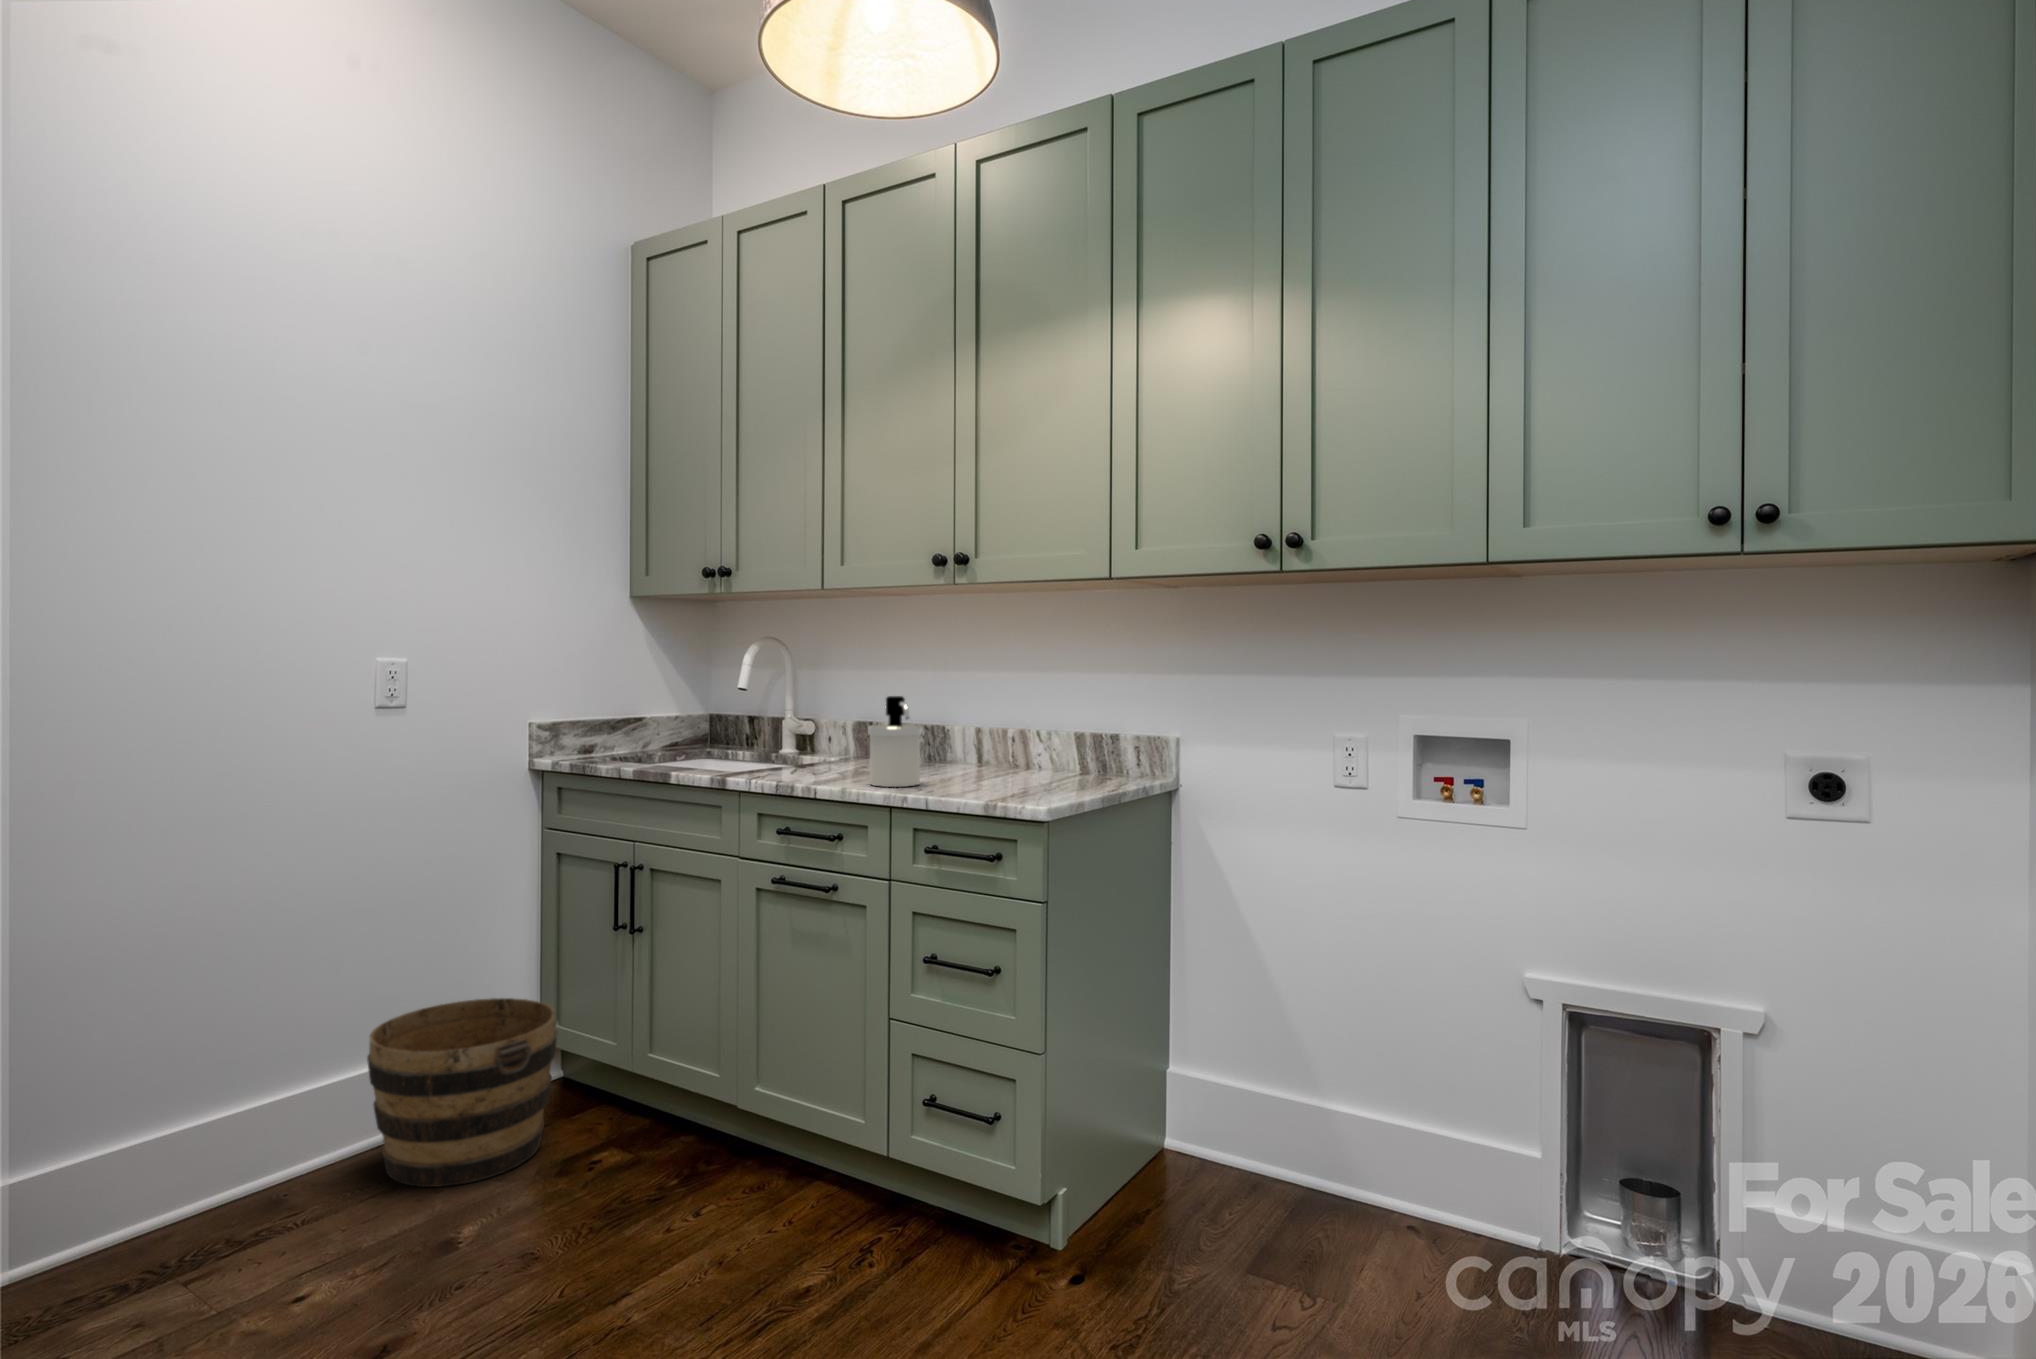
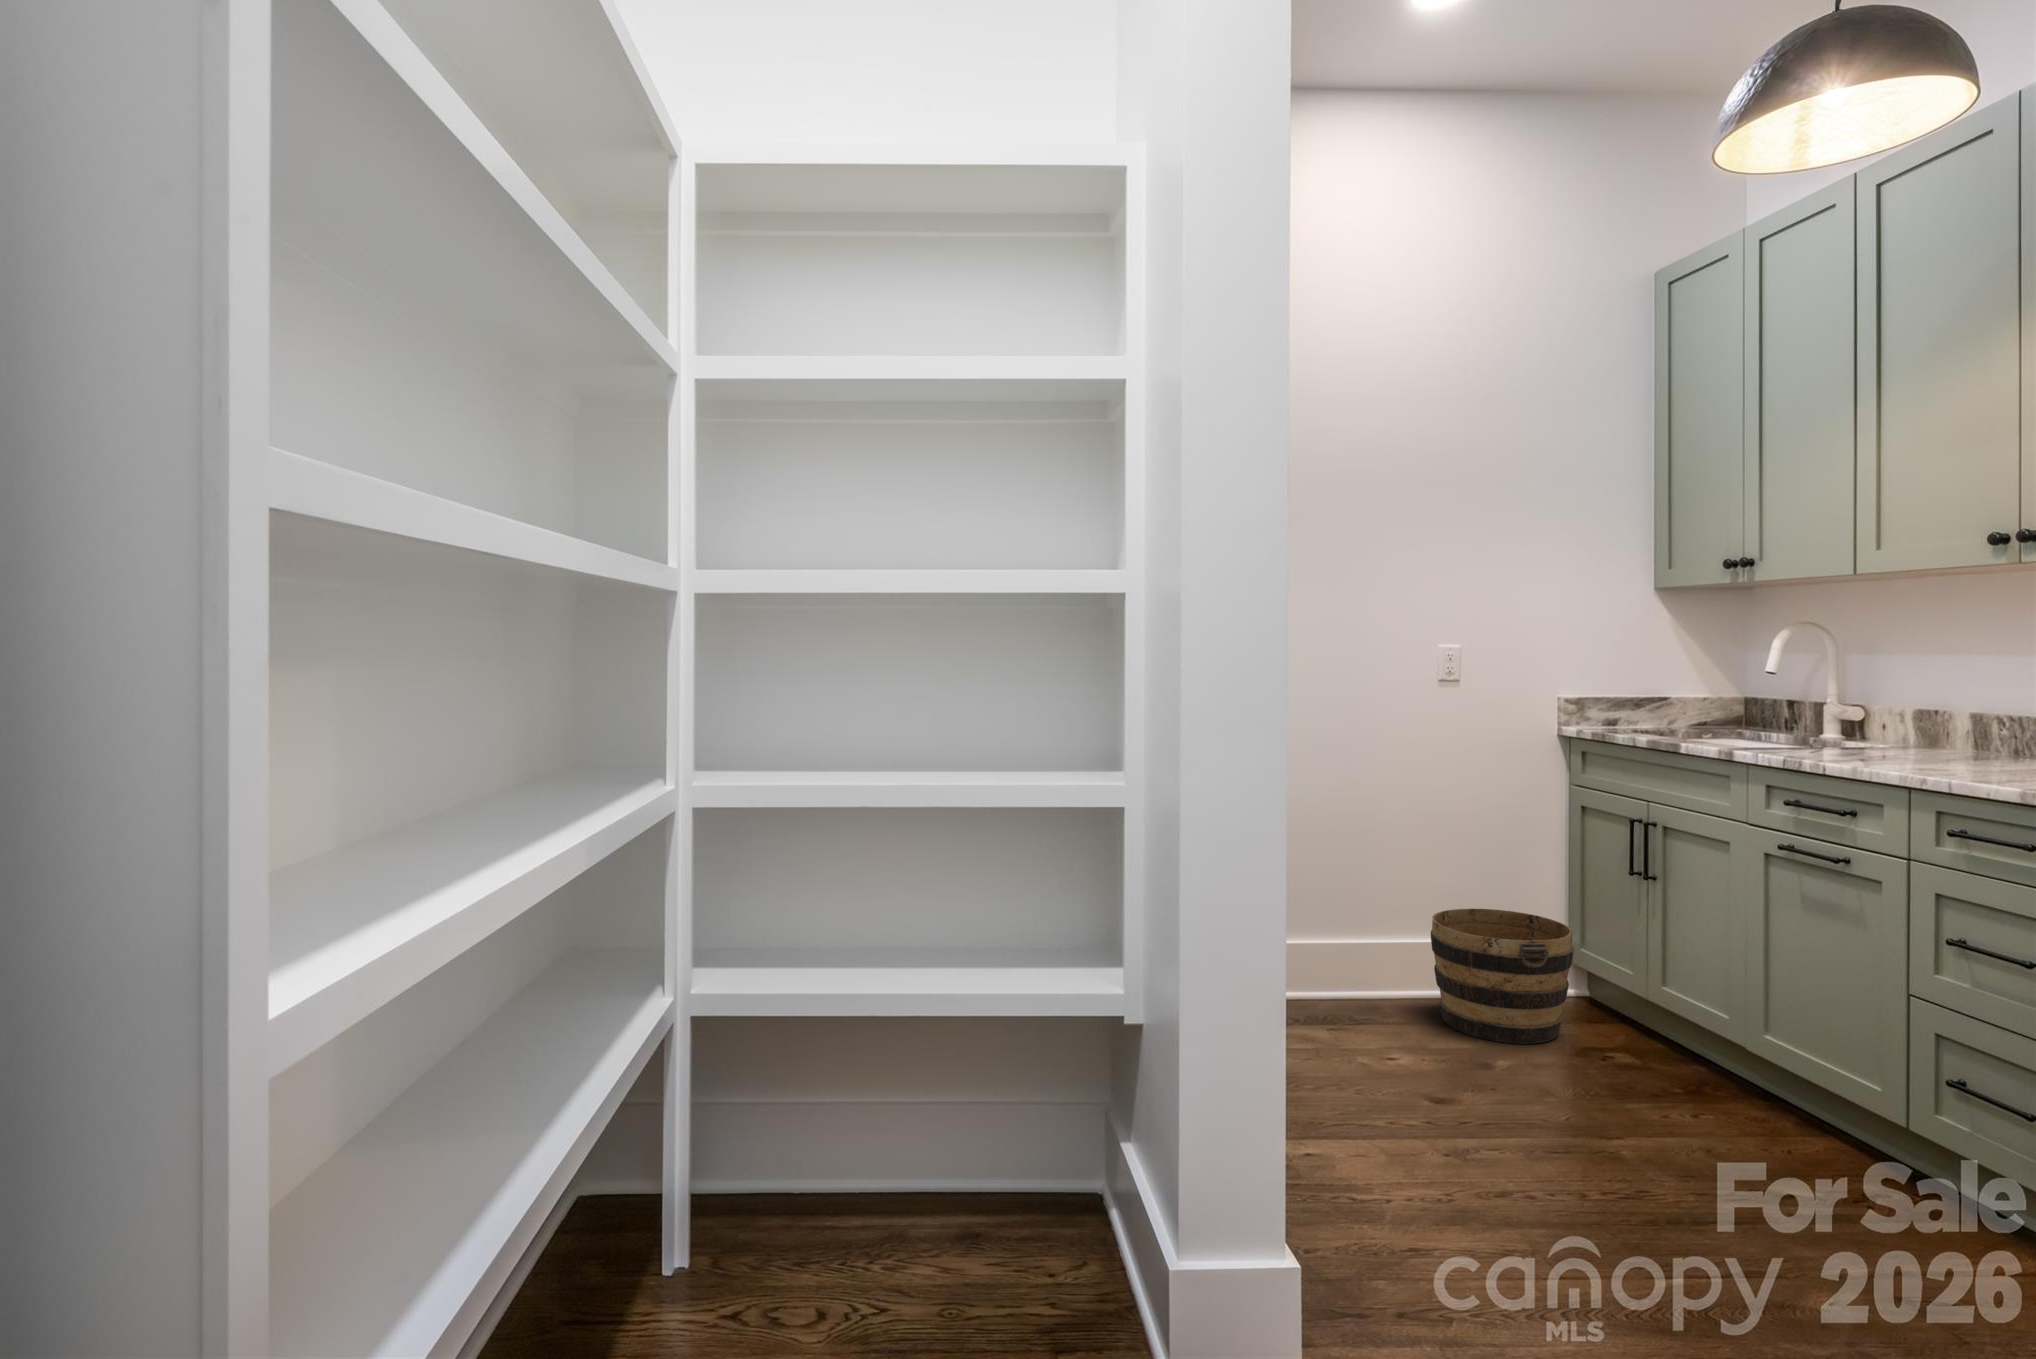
soap dispenser: present [868,696,922,787] -> none [1894,677,1968,771]

